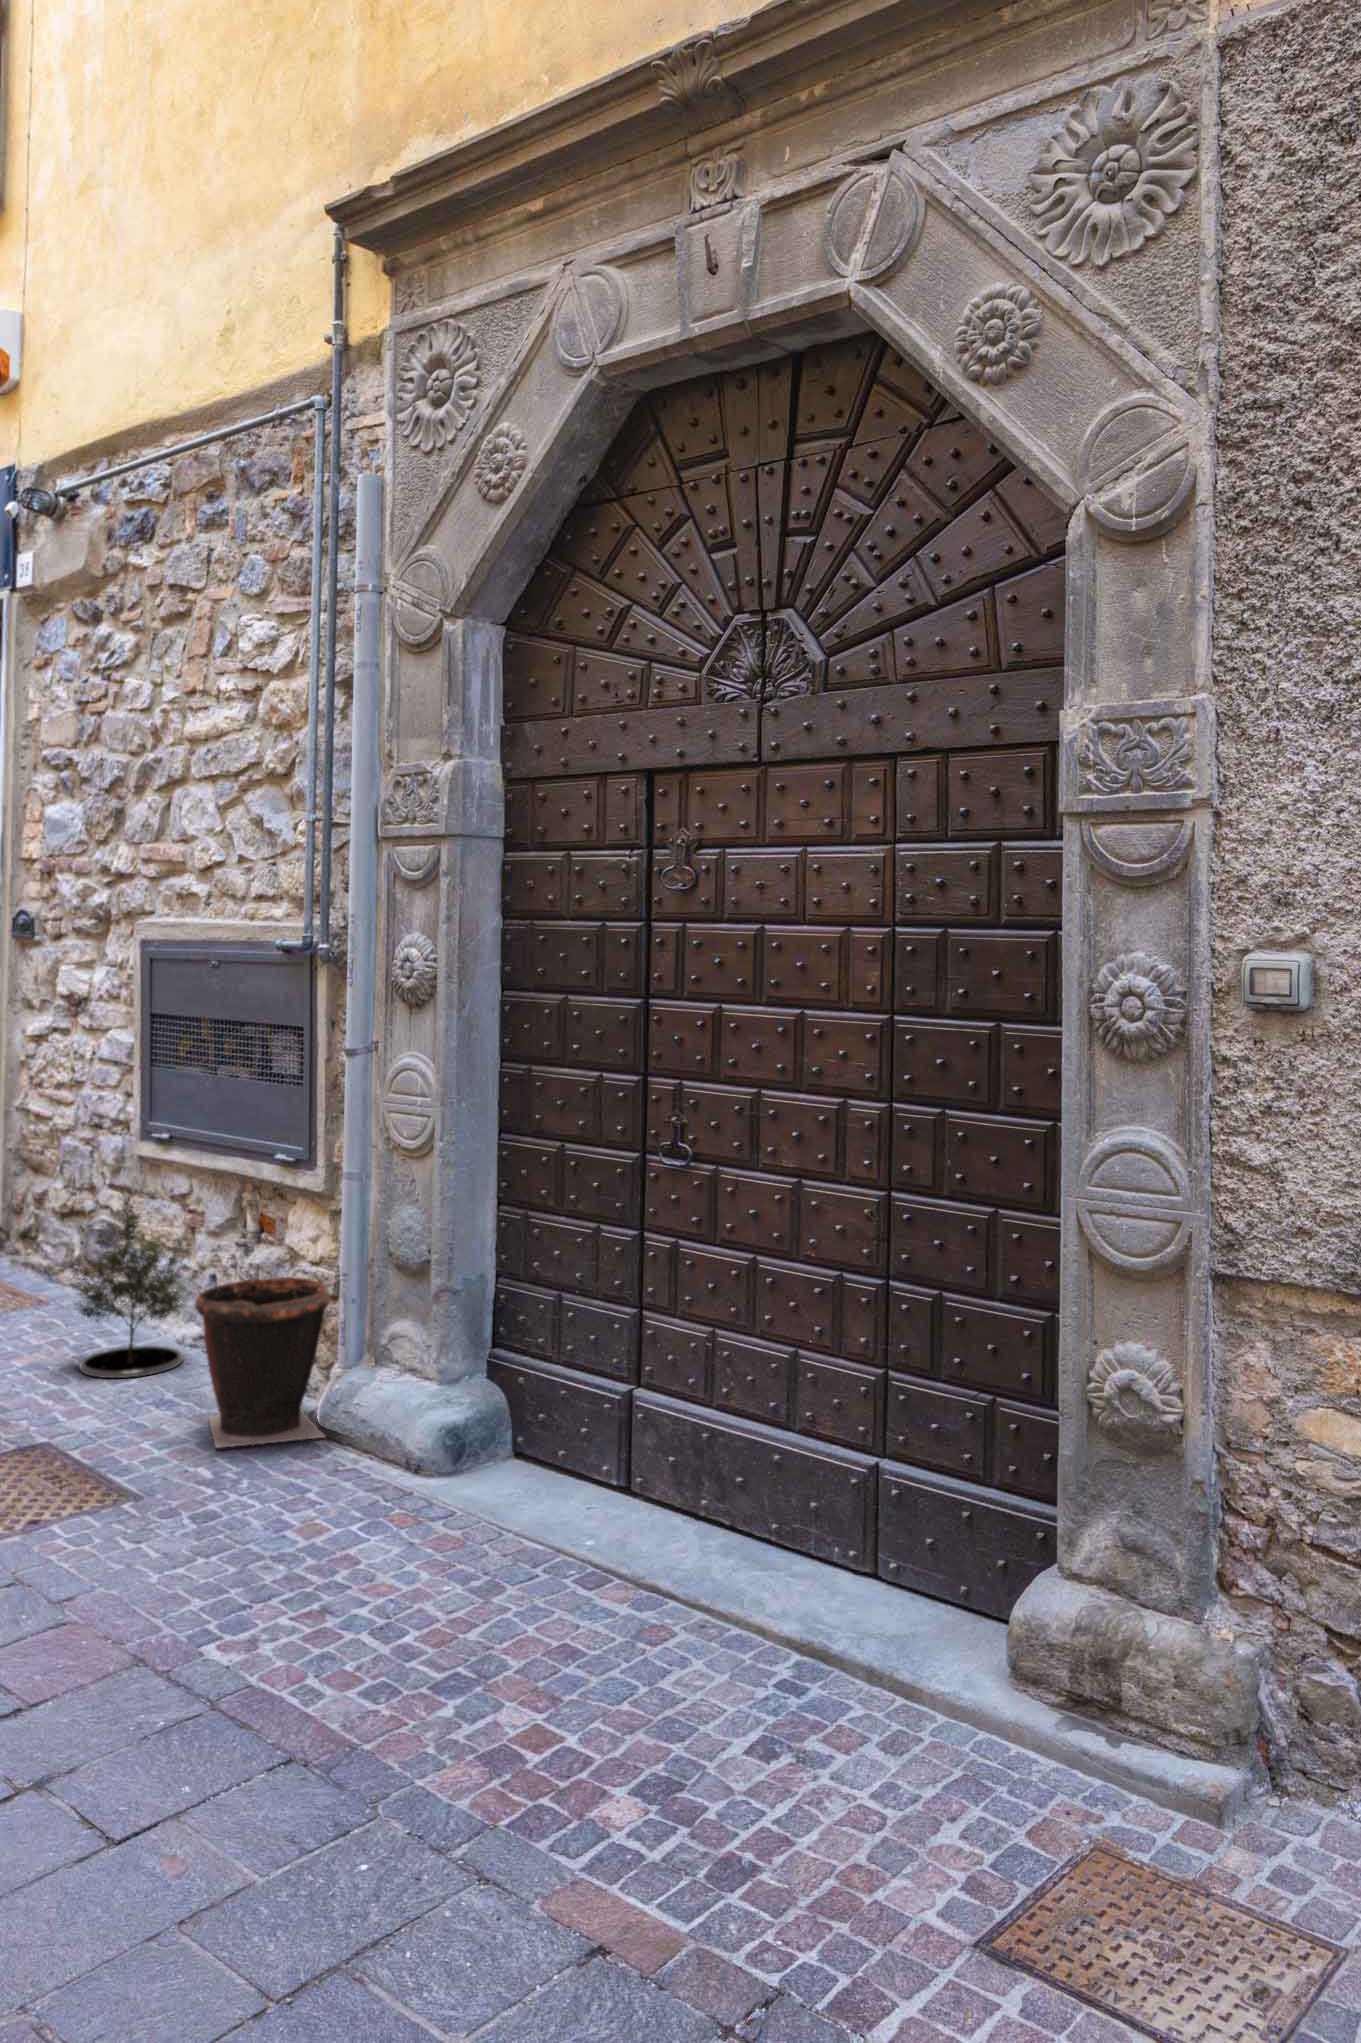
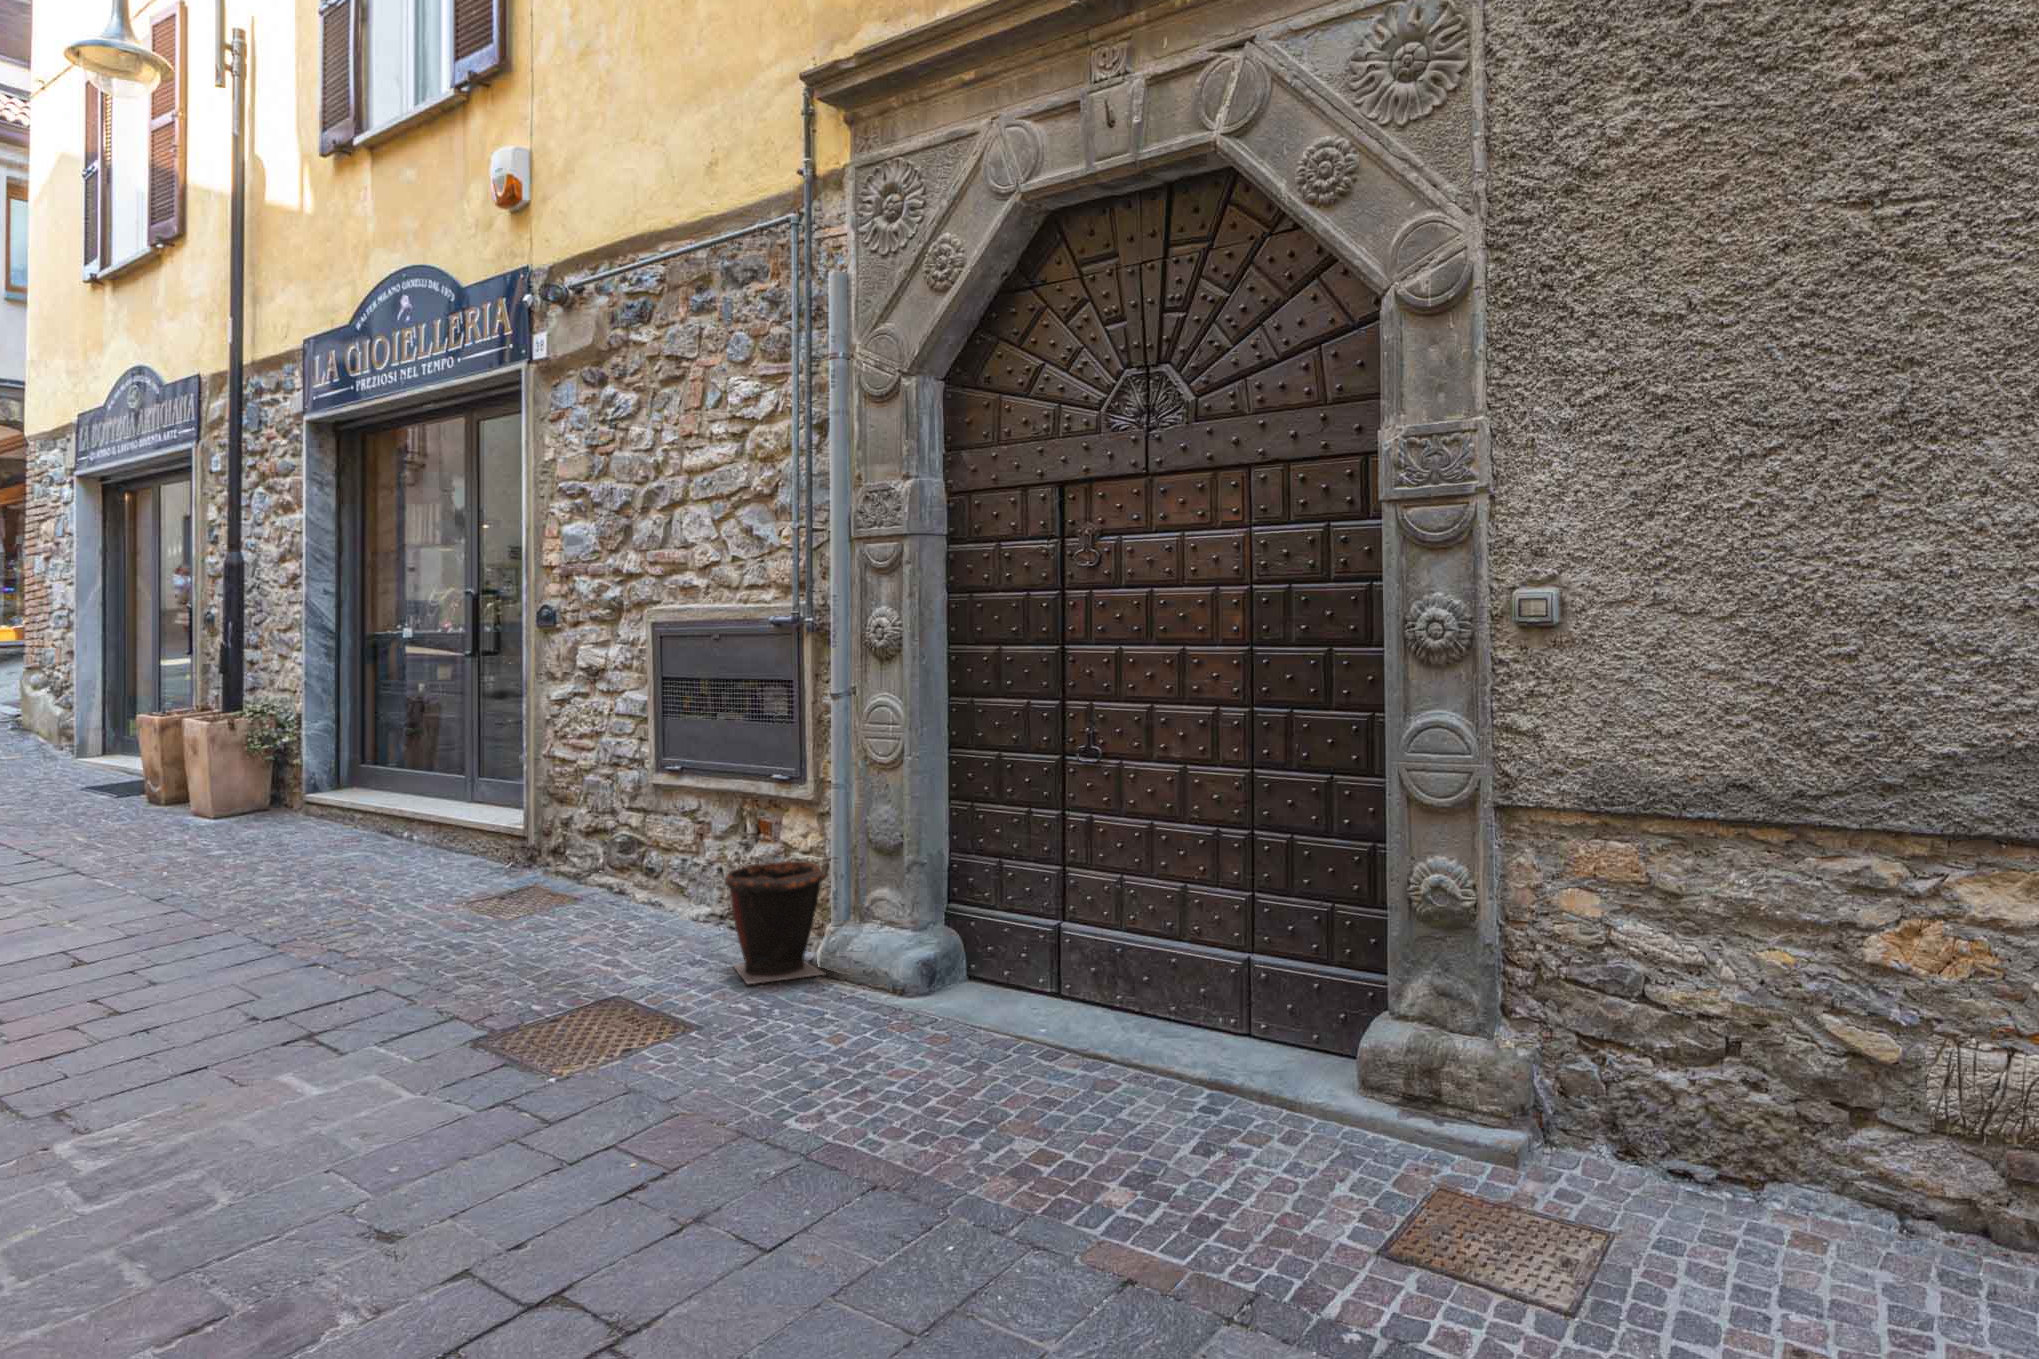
potted tree: present [66,1195,187,1378] -> none [605,804,704,944]

